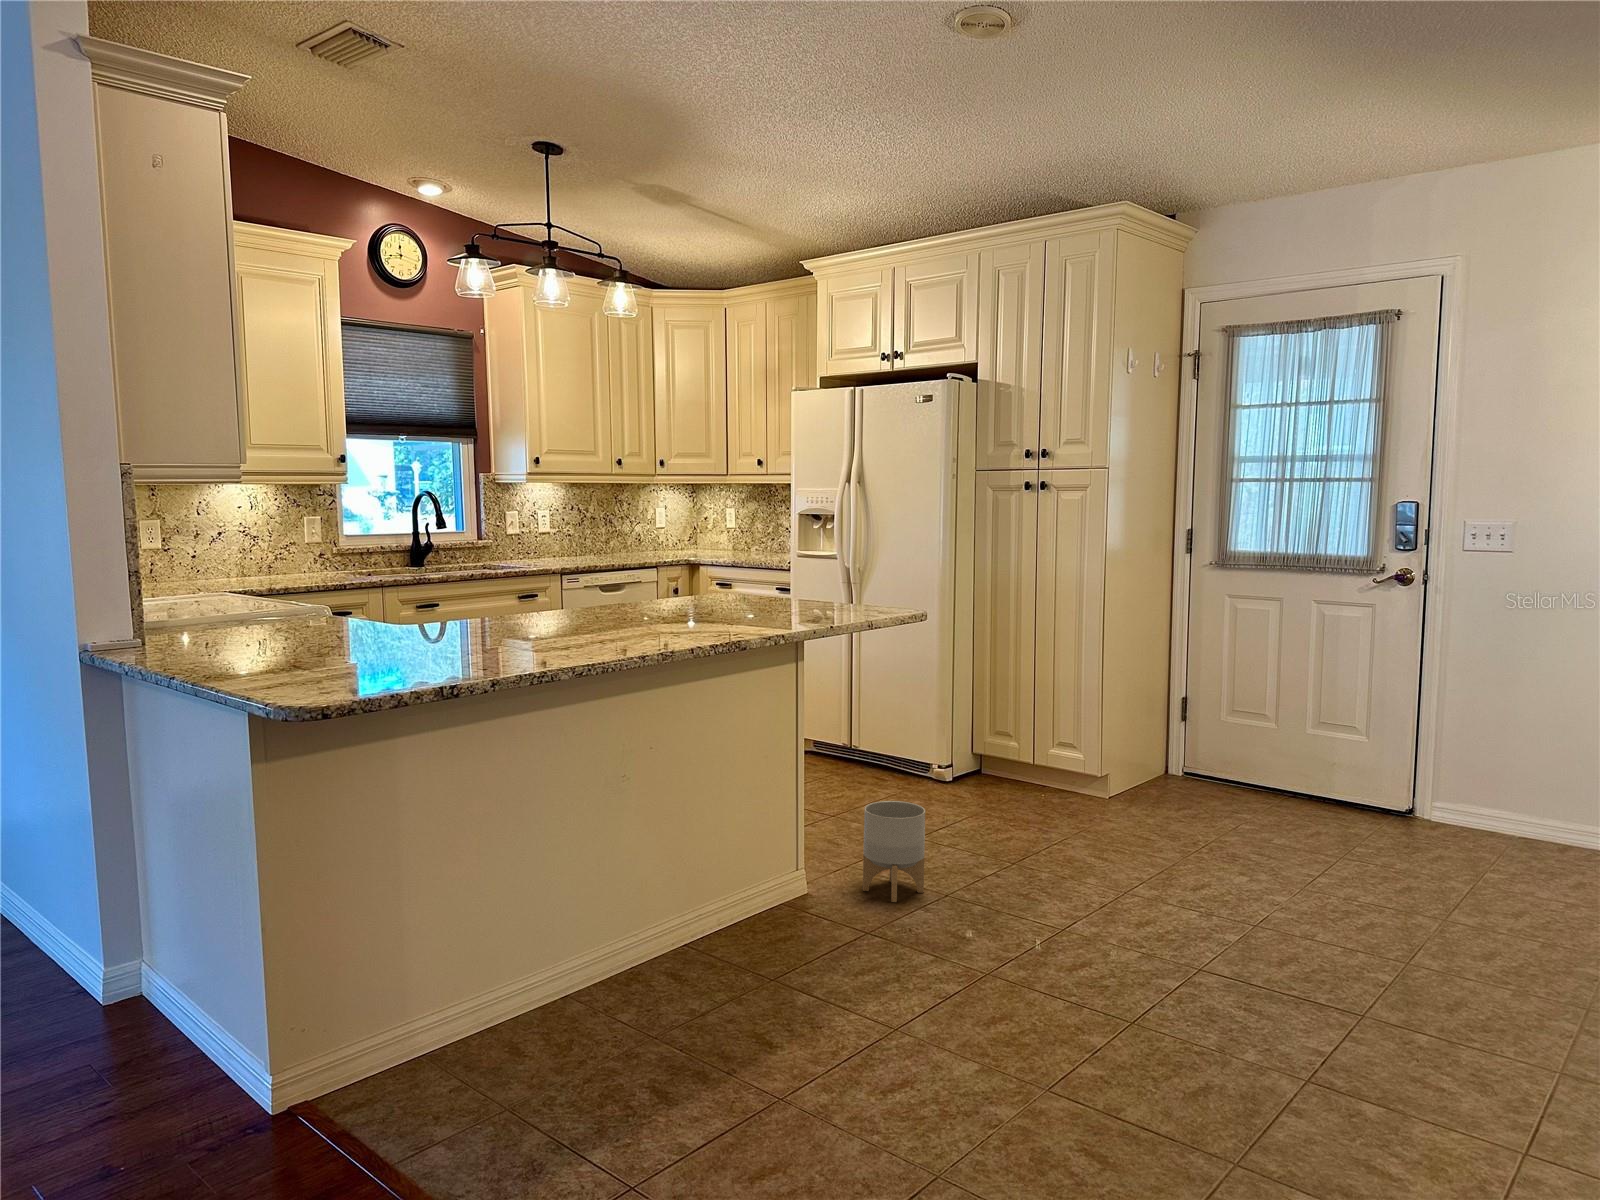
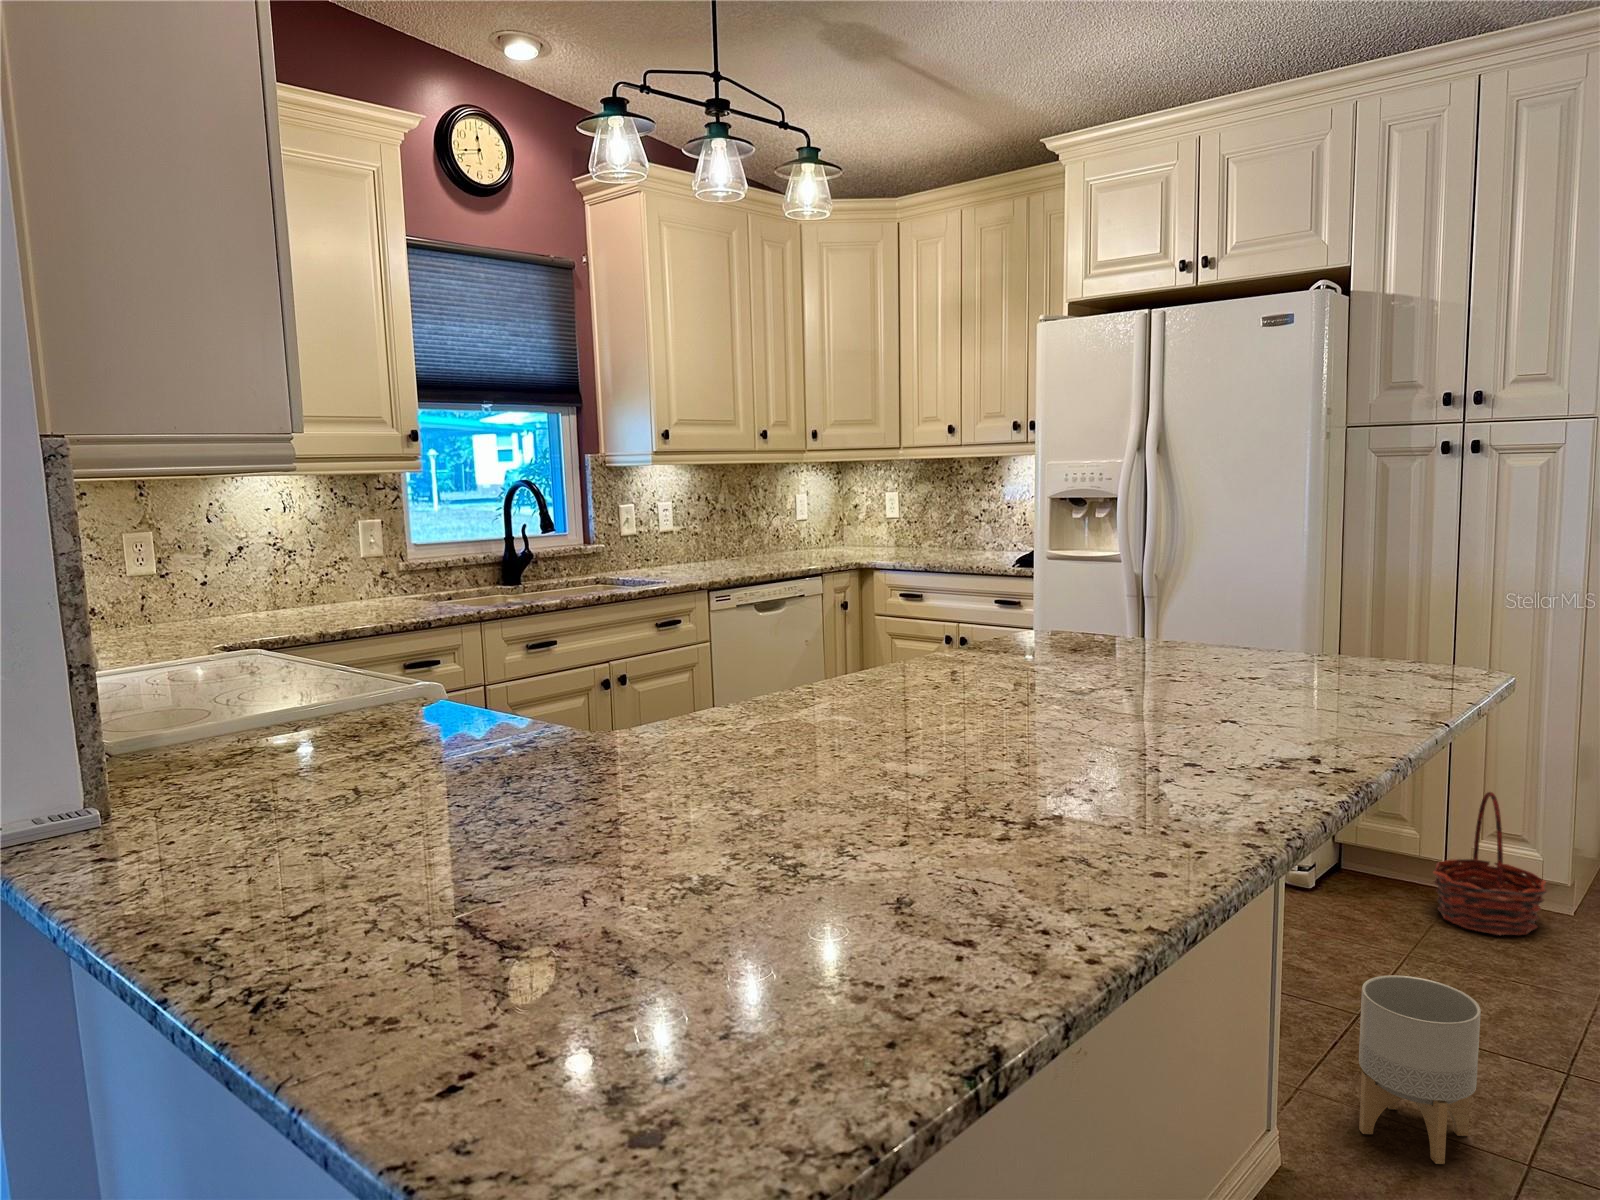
basket: none [1018,717,1086,811] -> present [1433,792,1546,936]

